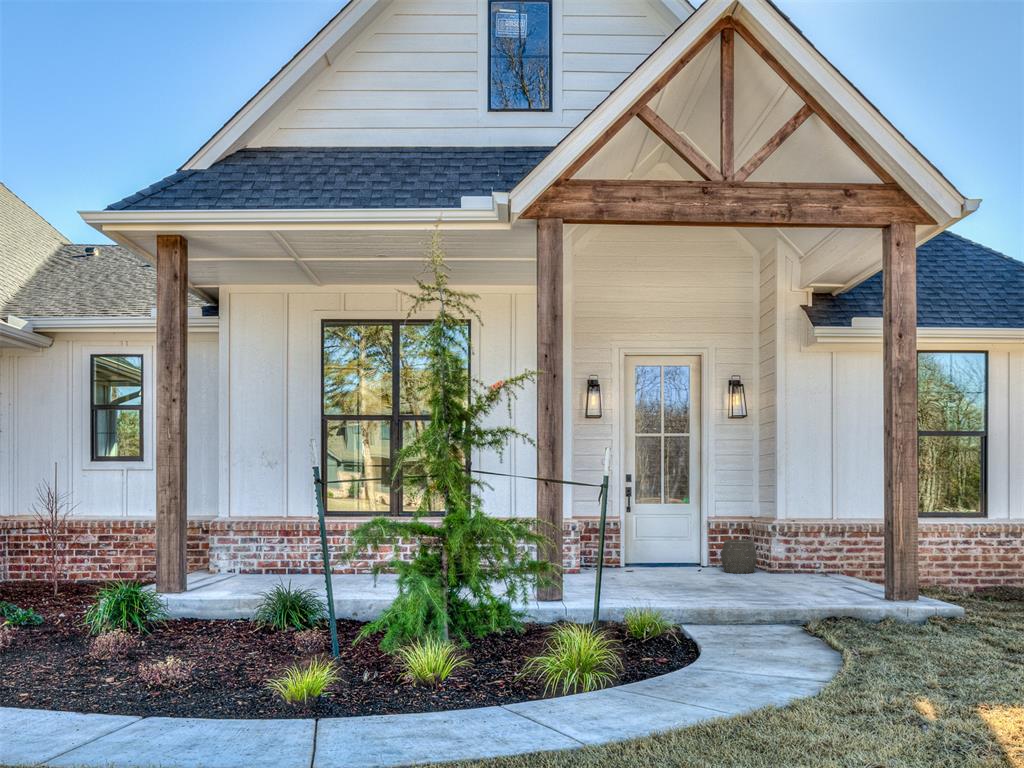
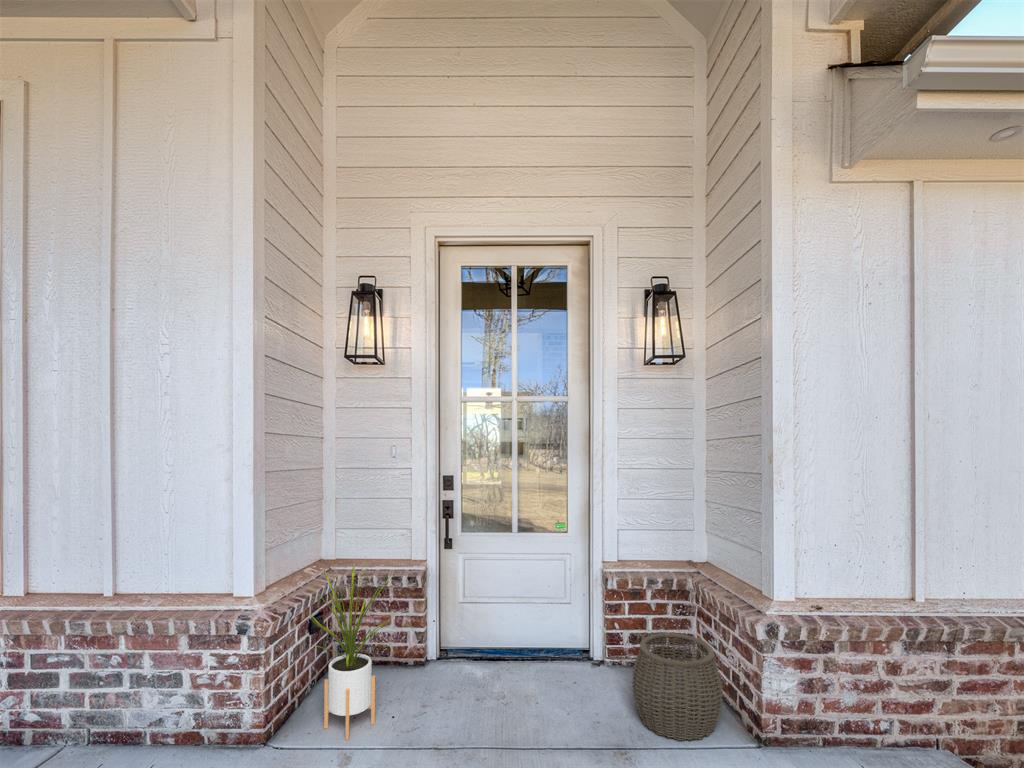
house plant: none [588,505,624,573] -> present [308,560,395,740]

